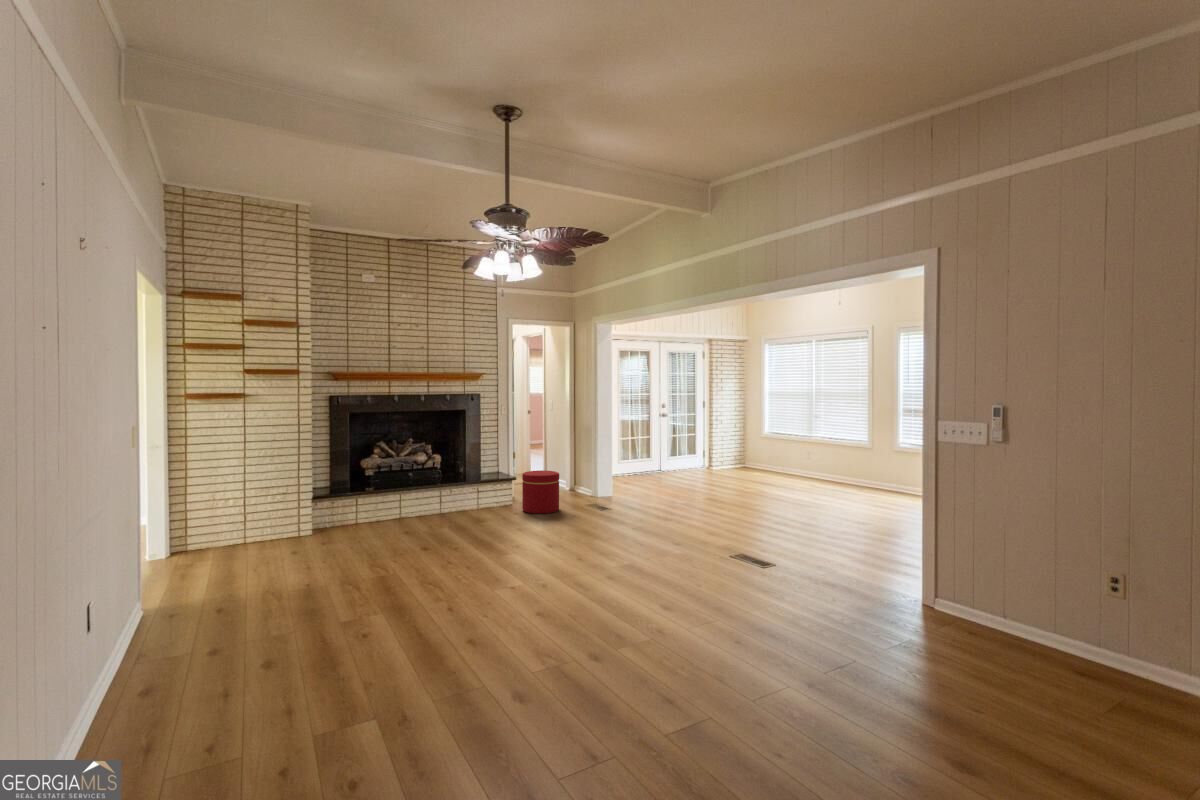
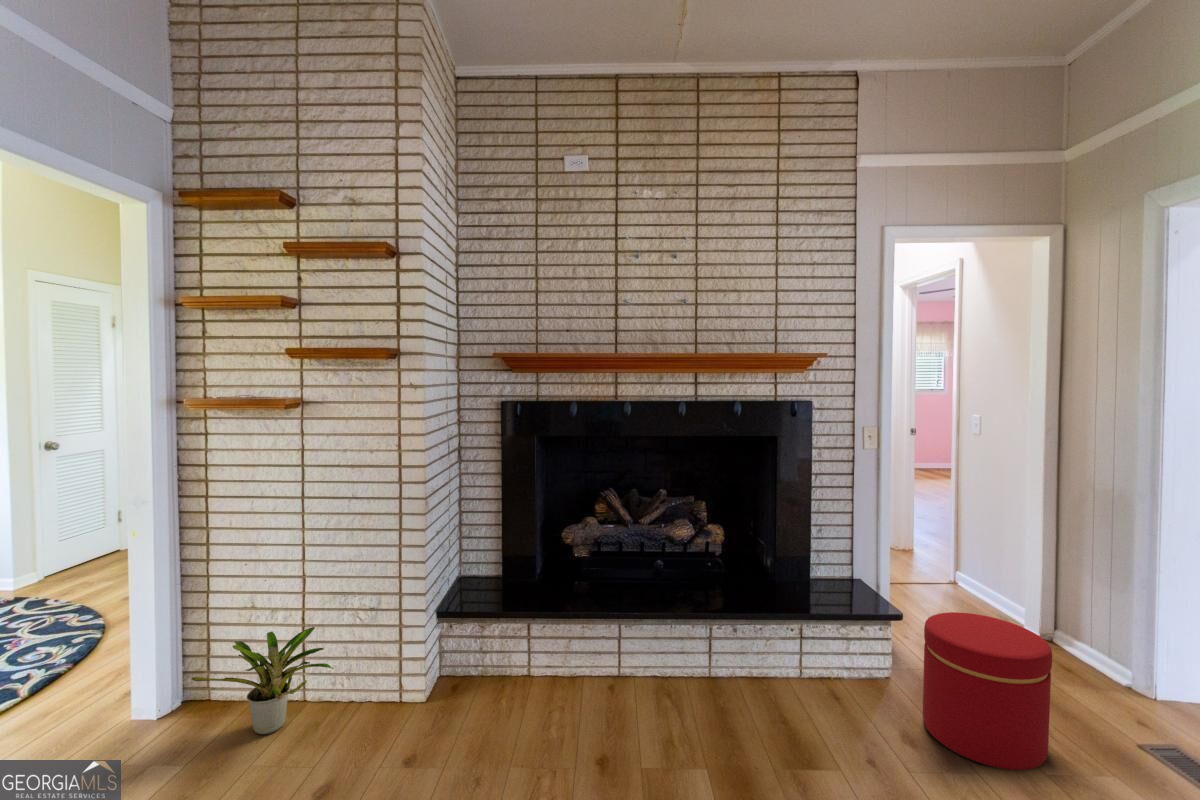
potted plant: none [214,499,279,549] -> present [191,627,334,734]

